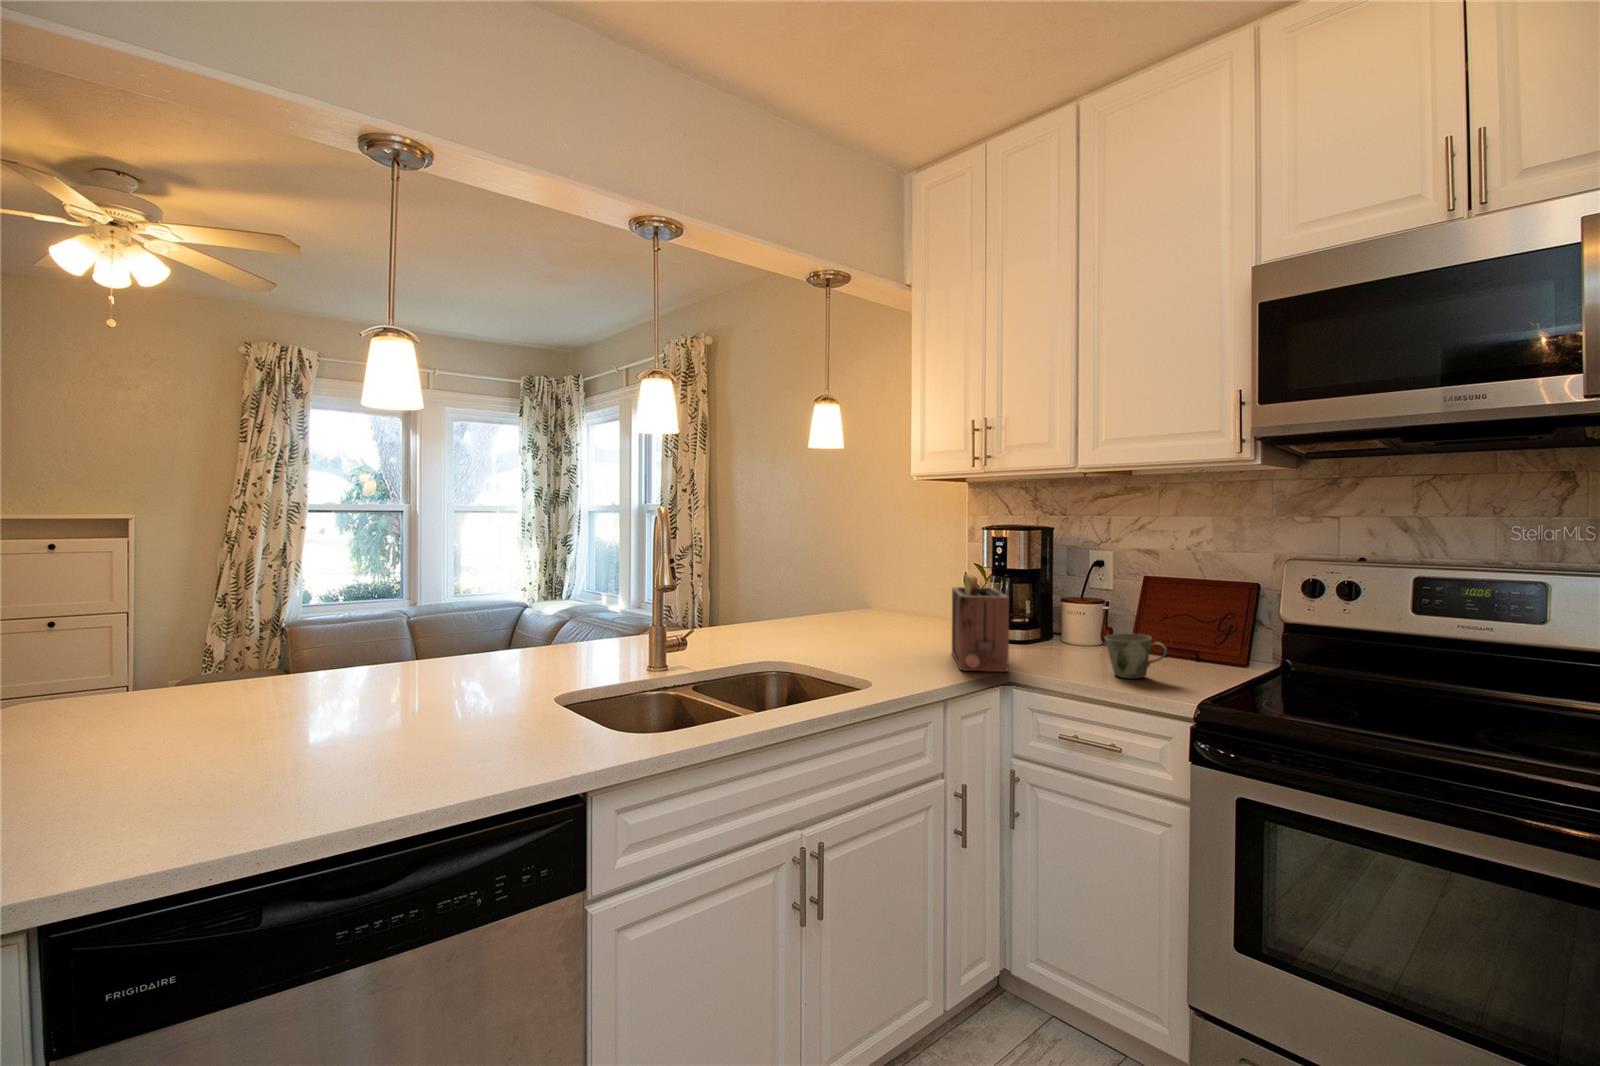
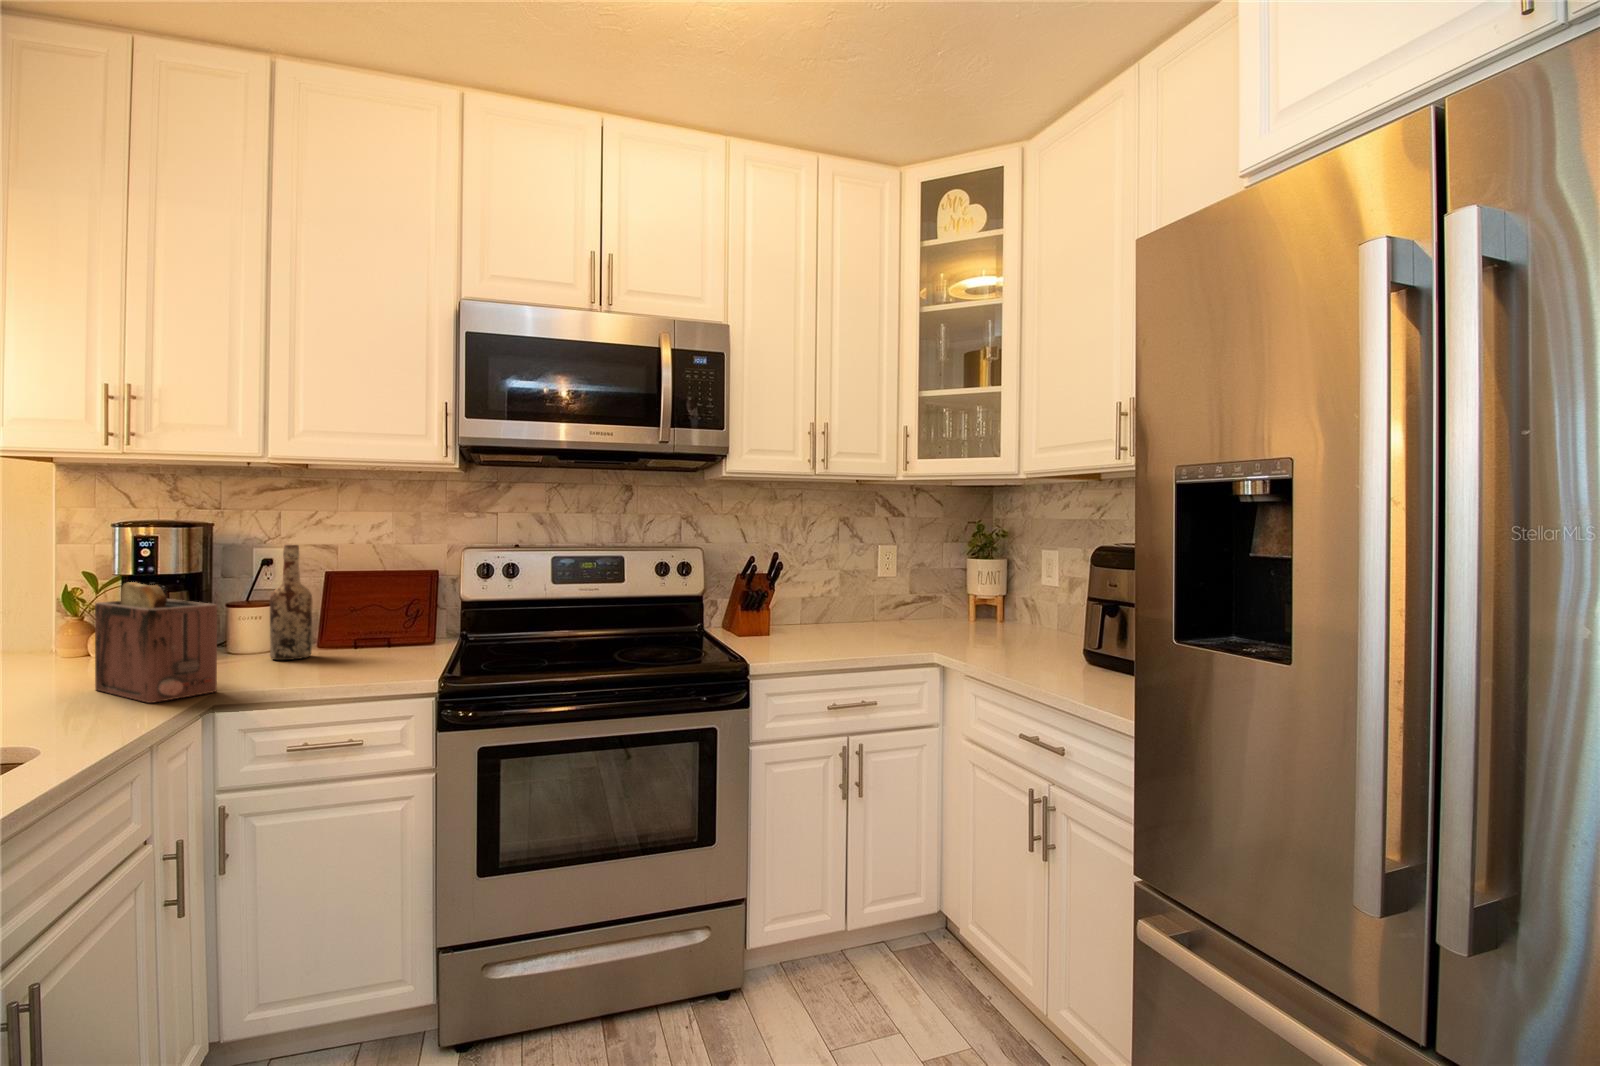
wine bottle: none [1082,548,1118,657] -> present [270,545,312,660]
mug: present [1105,633,1167,679] -> none [325,627,390,671]

